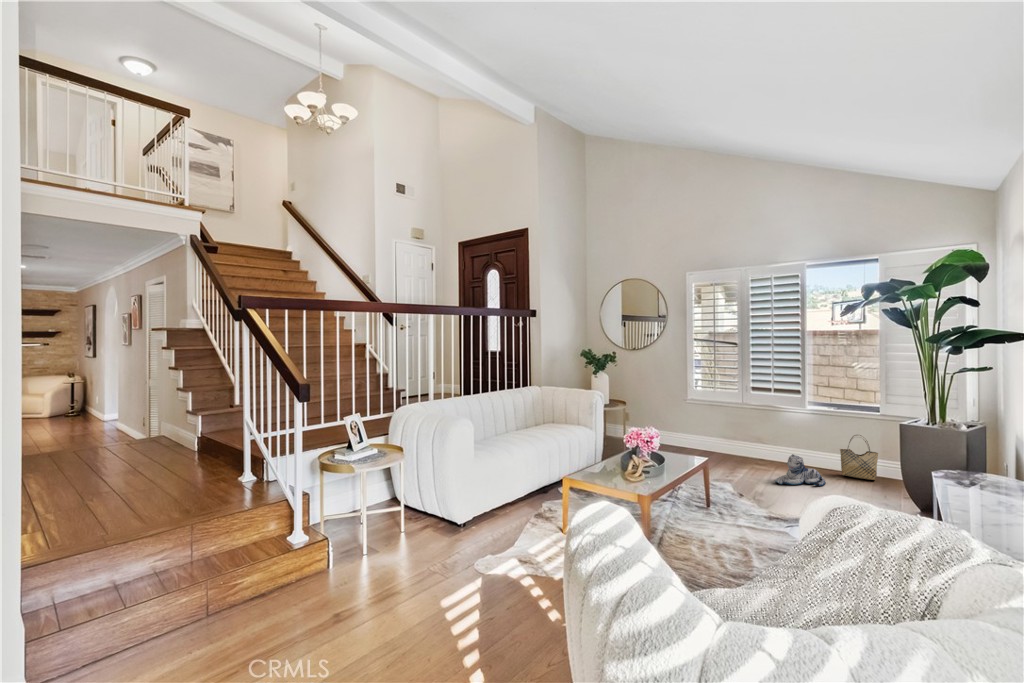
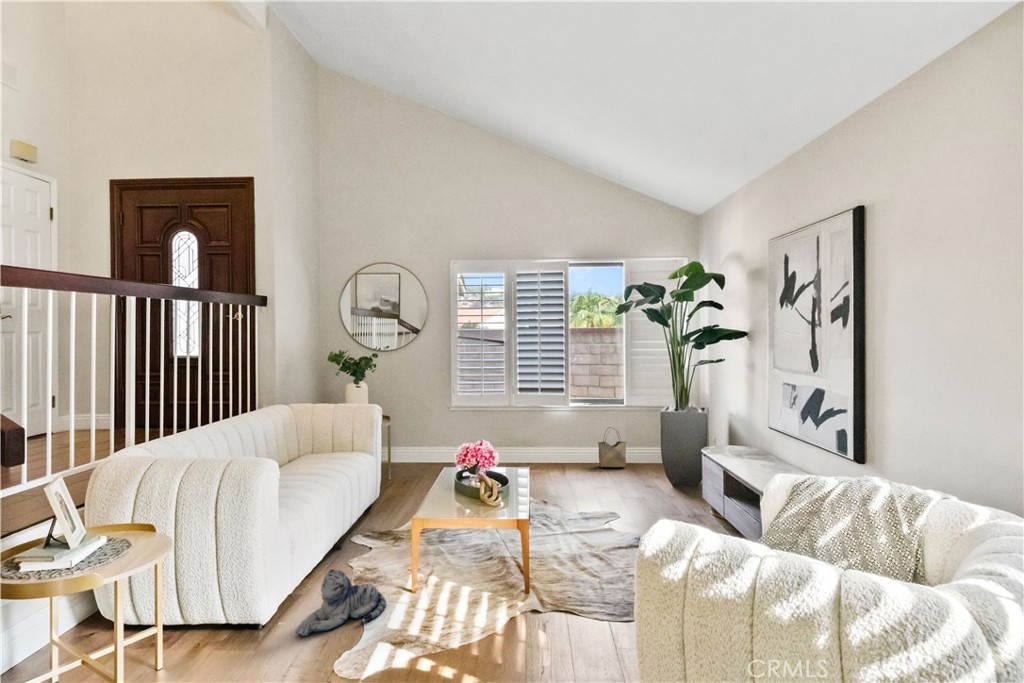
plush toy: present [775,454,826,486] -> present [296,569,386,636]

